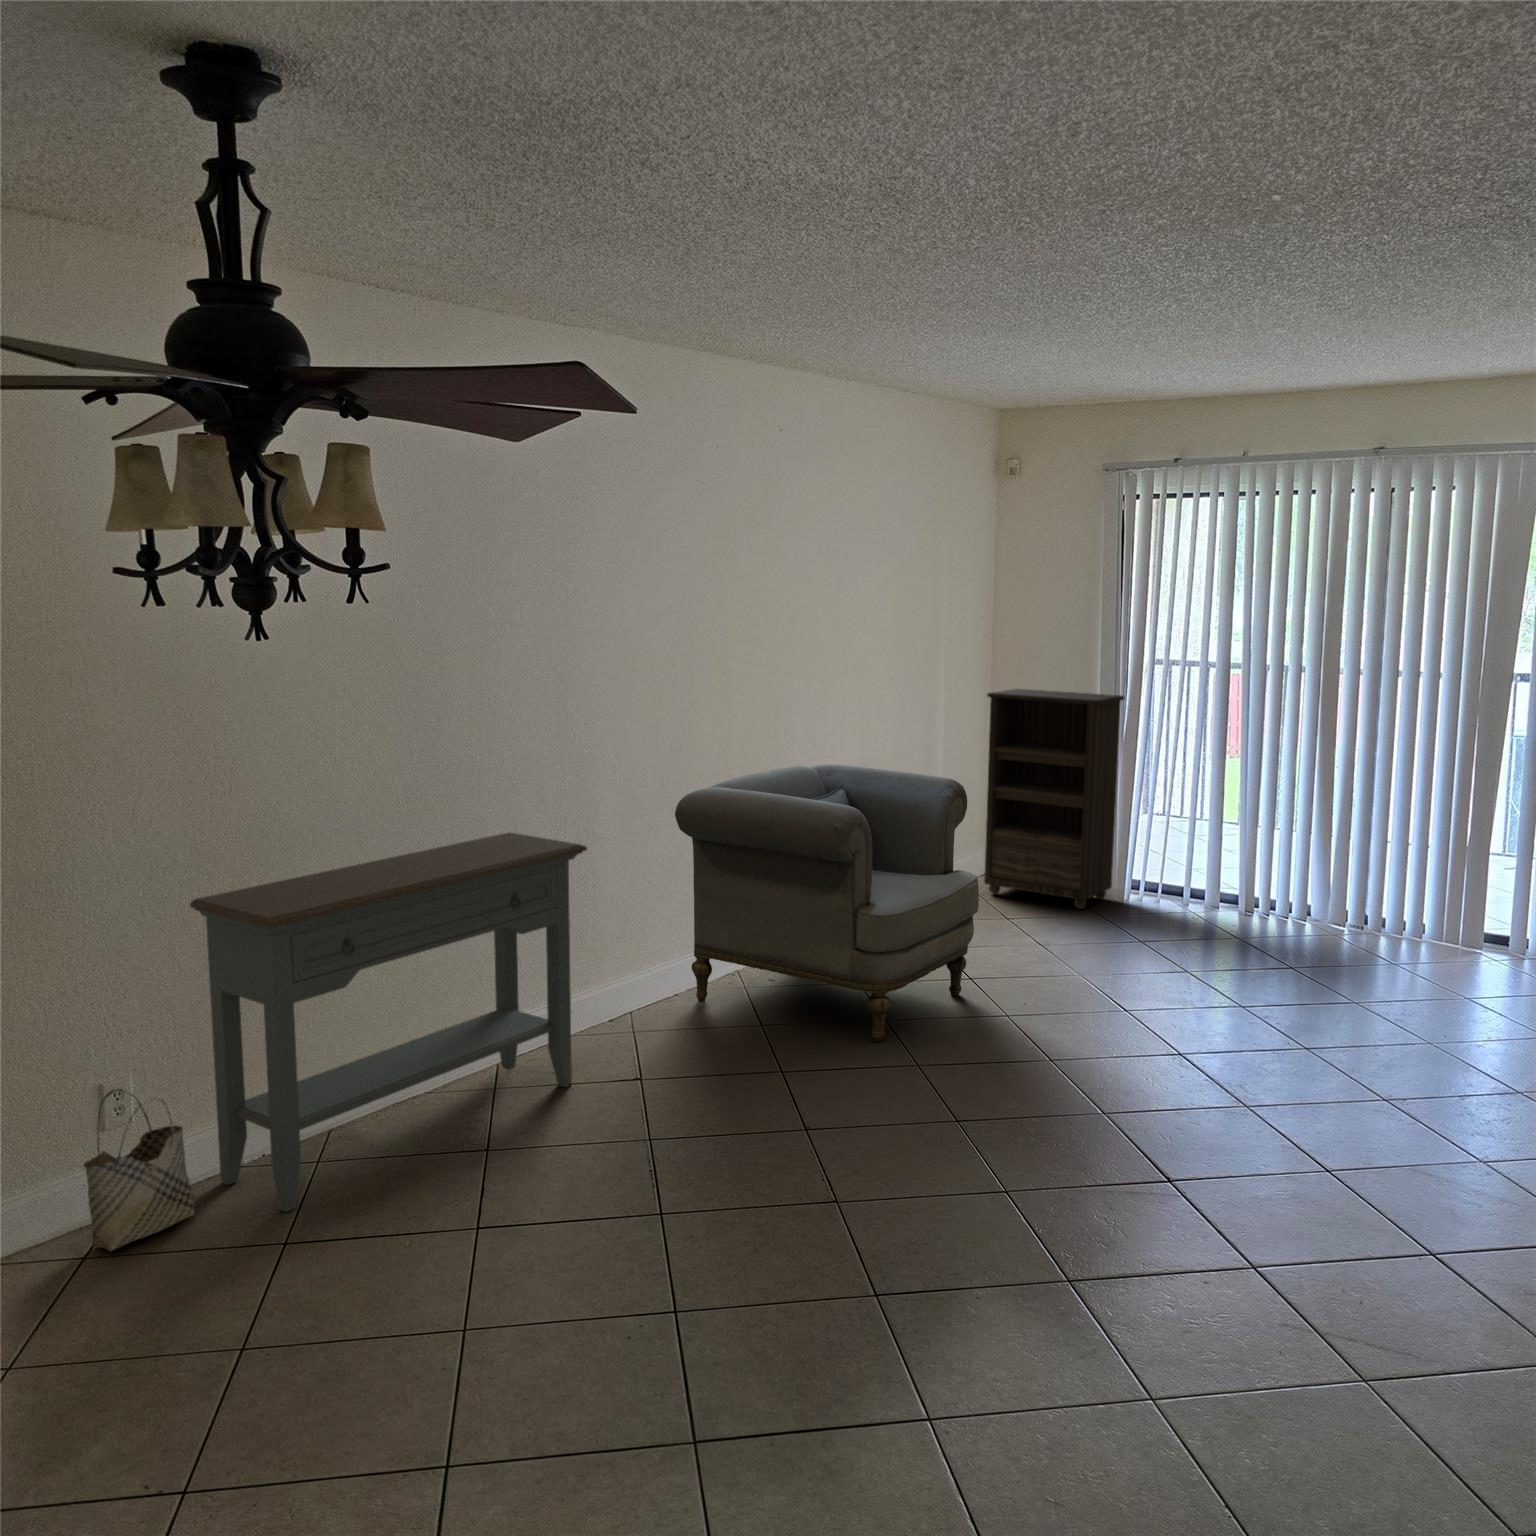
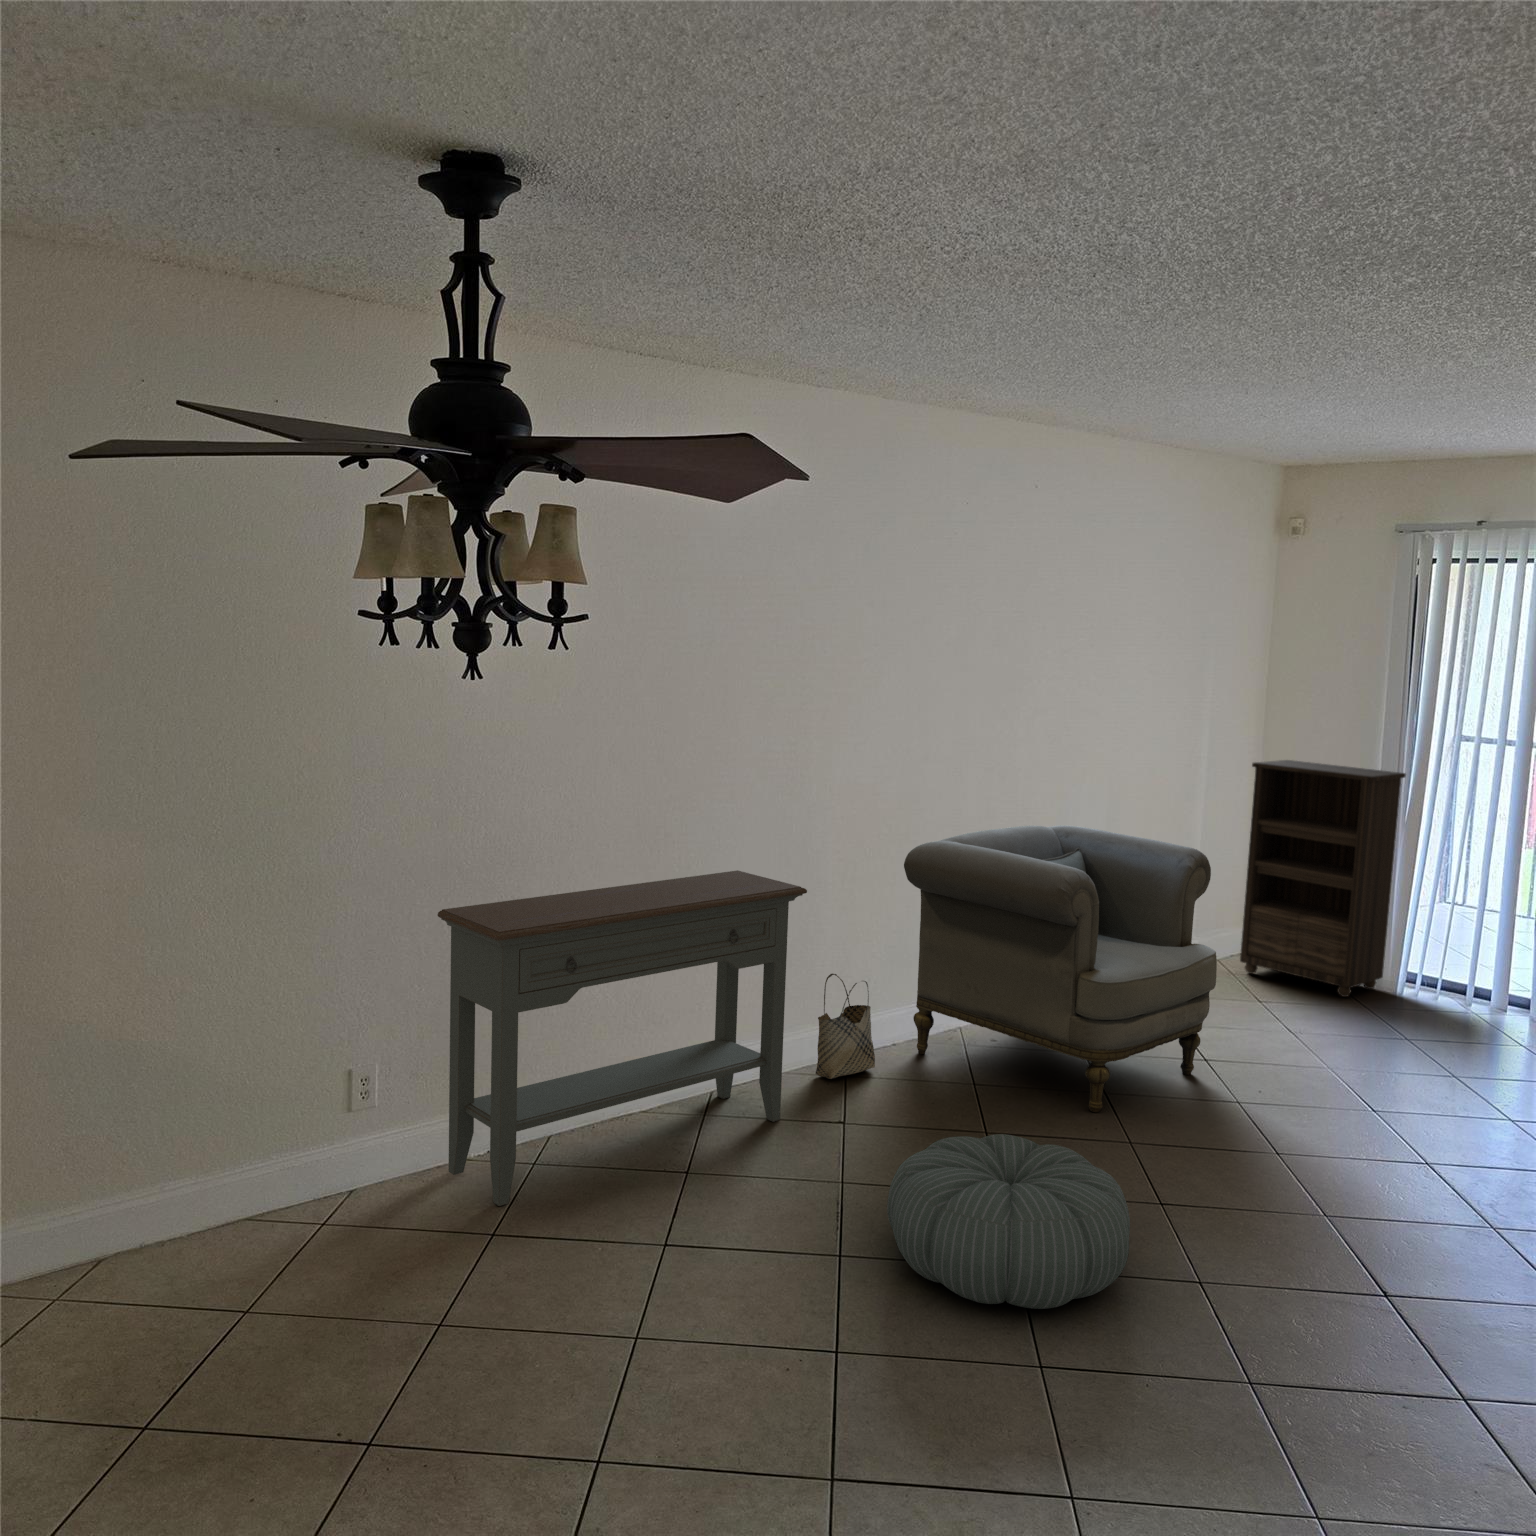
pouf: none [703,1074,941,1242] -> present [887,1134,1130,1309]
woven basket: present [84,1089,194,1251] -> present [816,974,875,1079]

